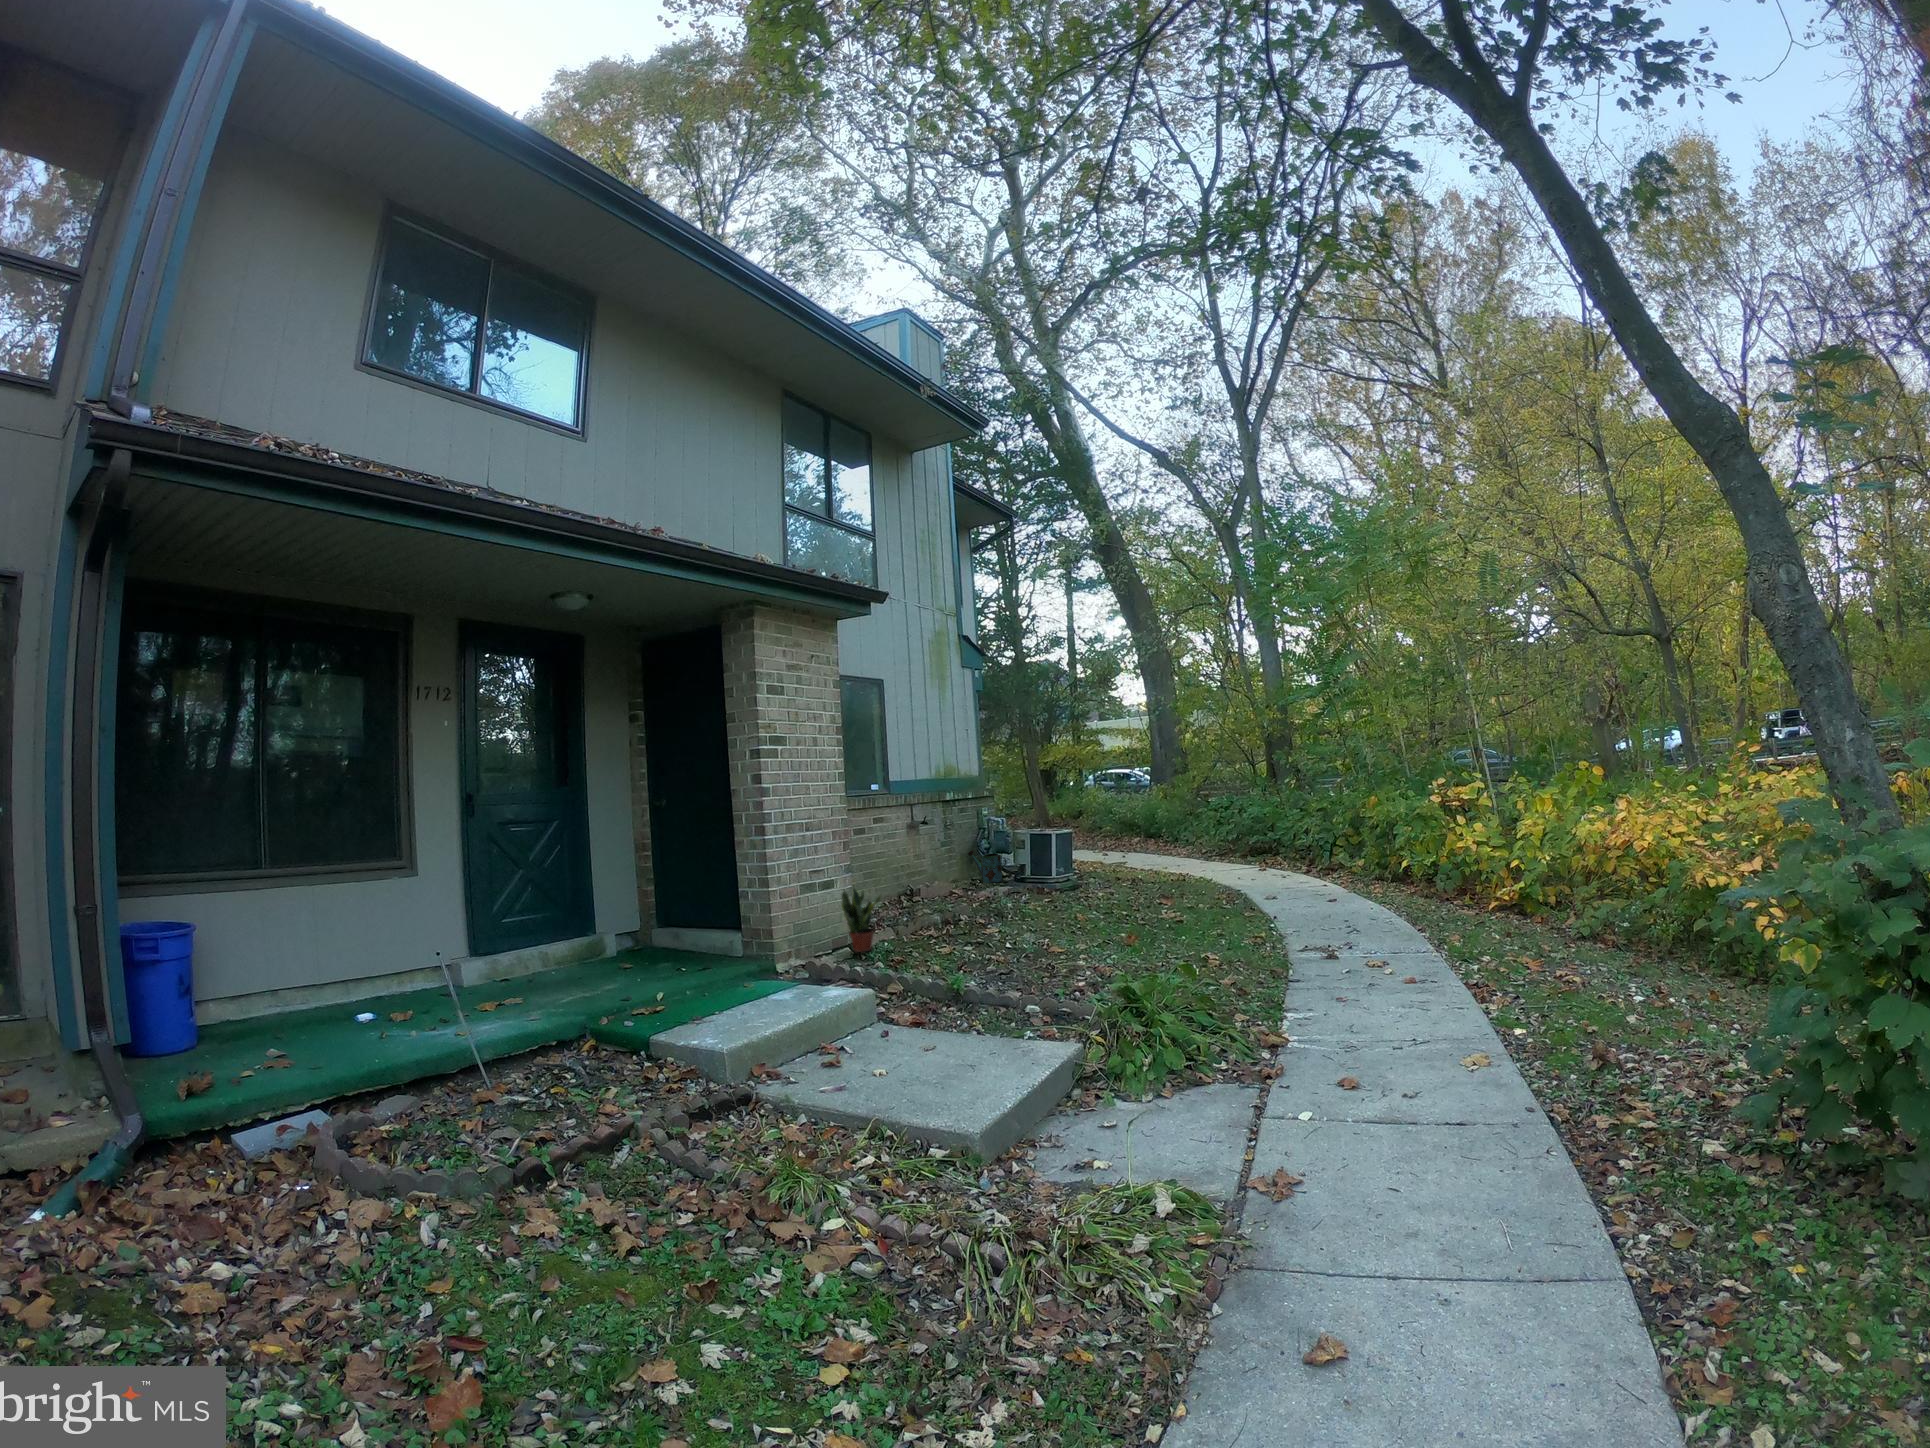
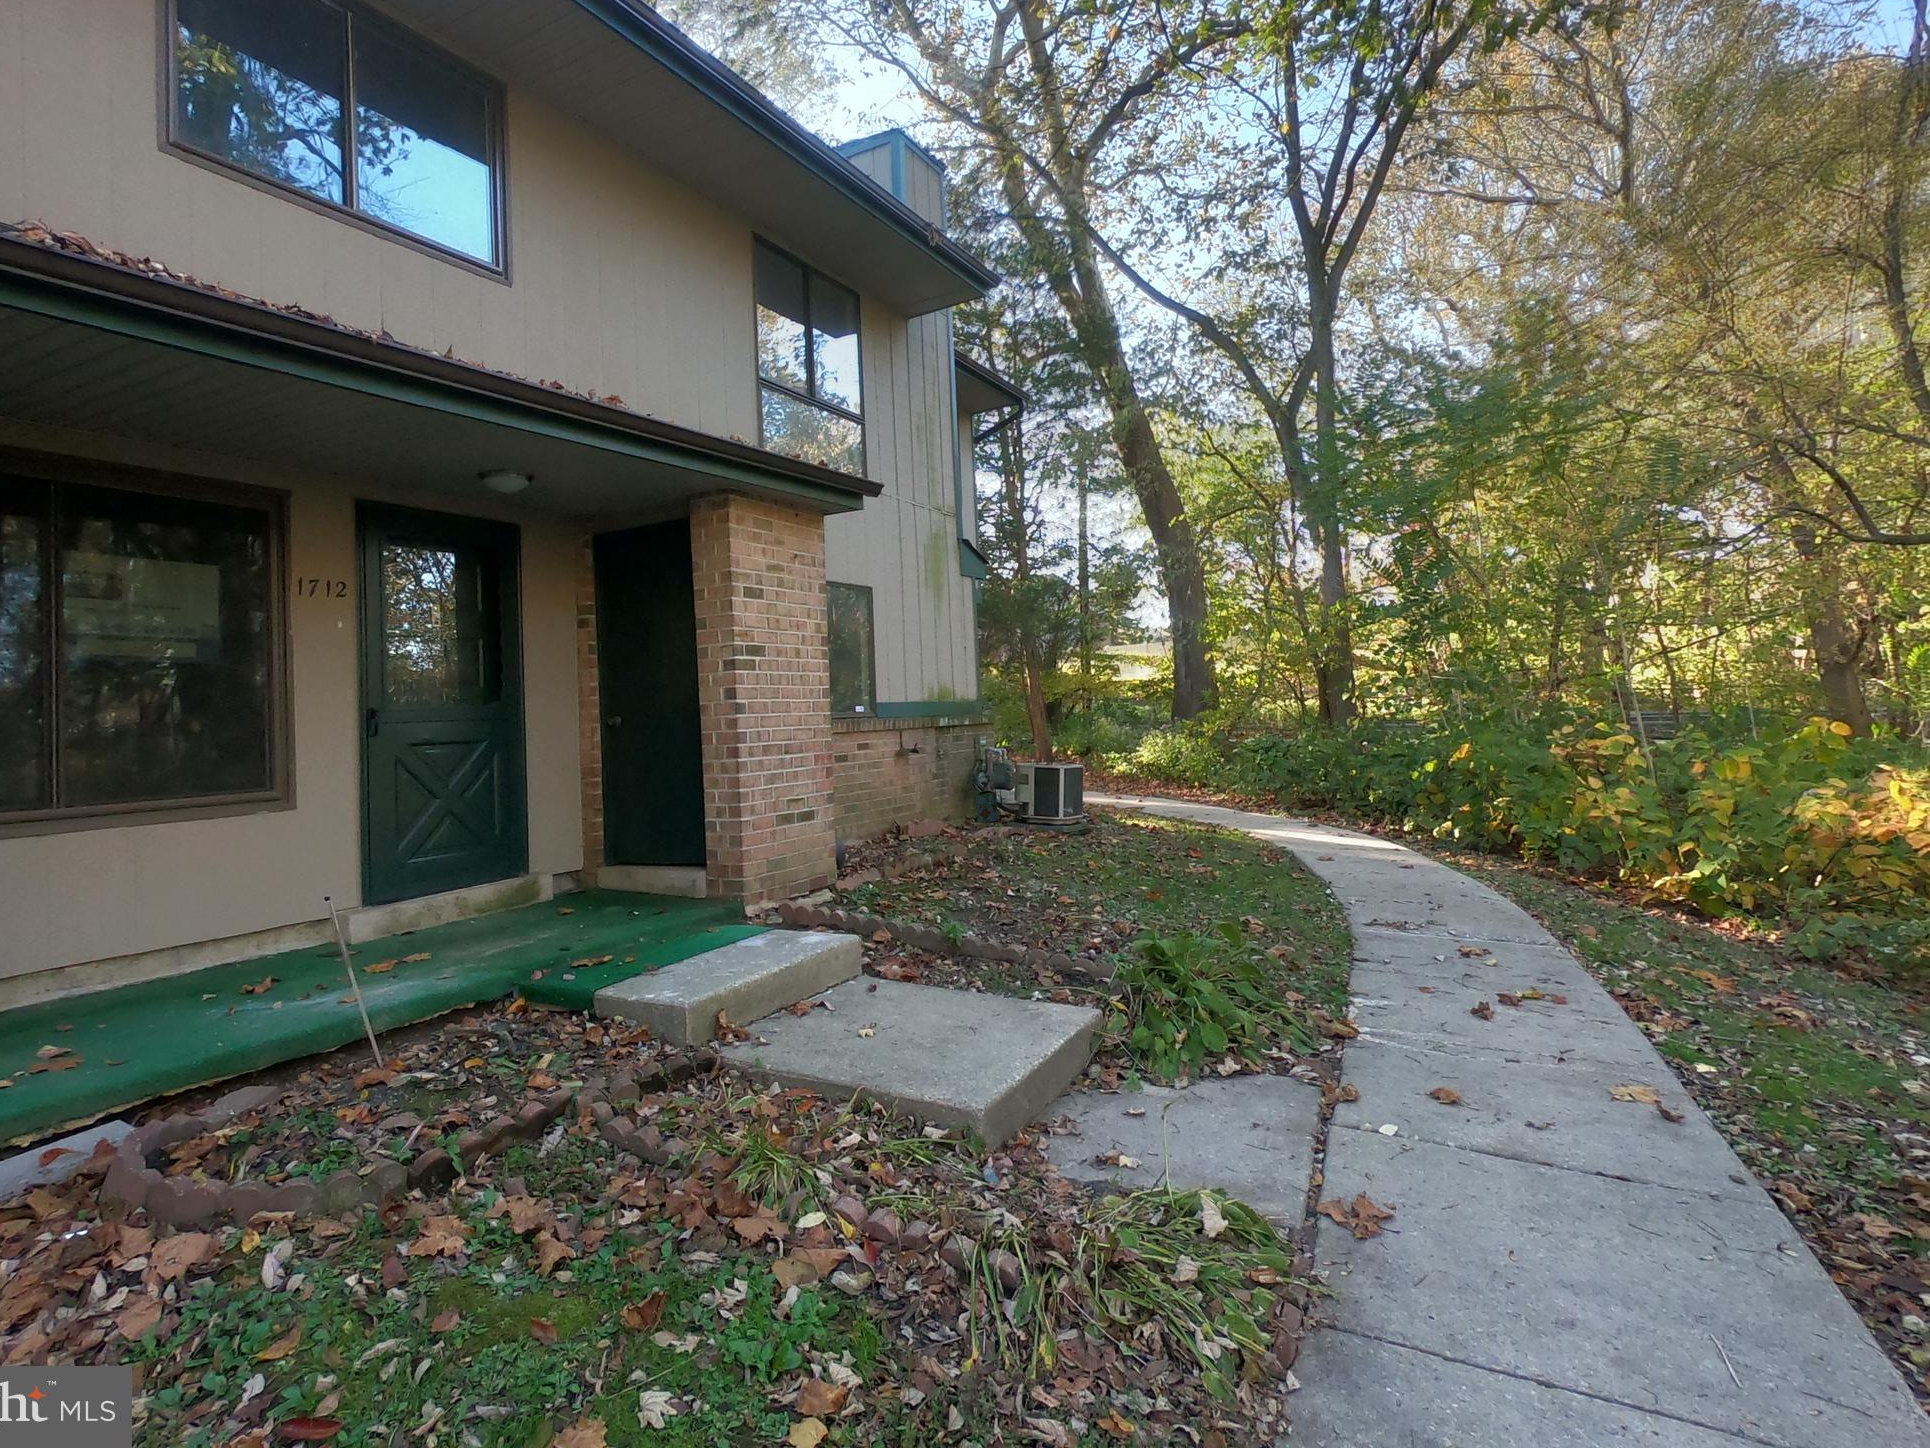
potted plant: present [841,888,881,952] -> none [823,819,868,895]

